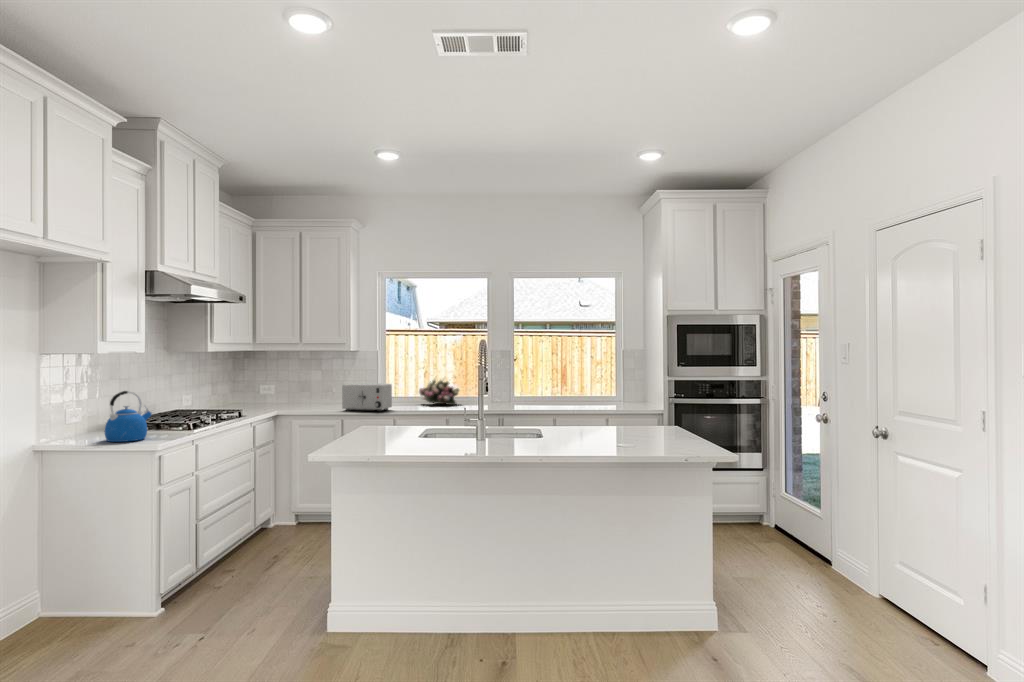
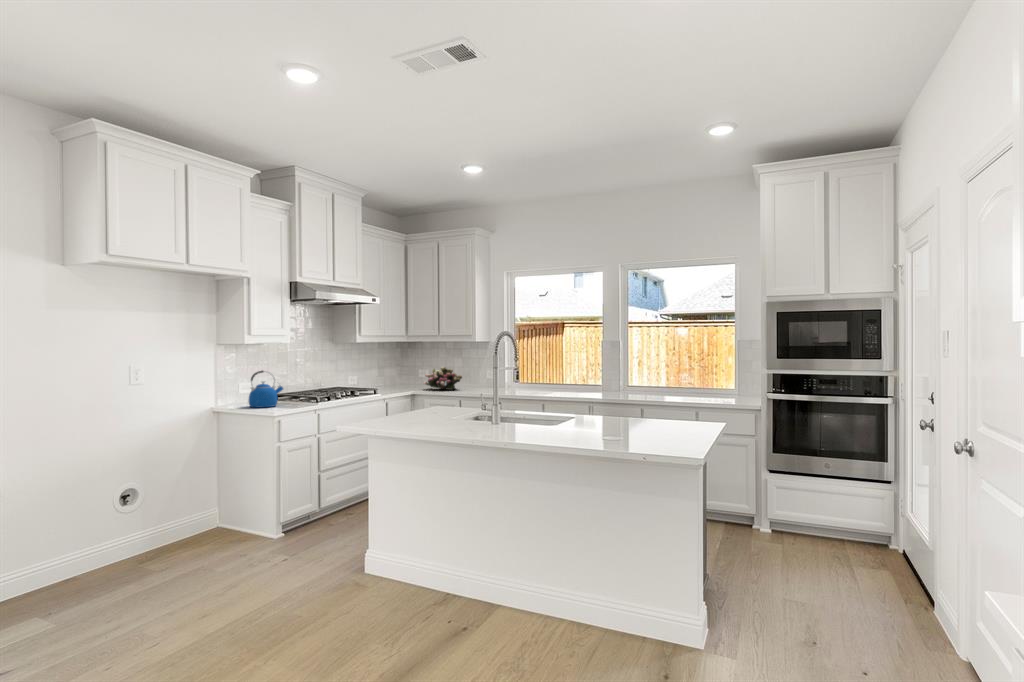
flower arrangement: present [419,380,459,405] -> present [423,367,462,390]
toaster: present [342,383,392,411] -> none [462,371,504,396]

